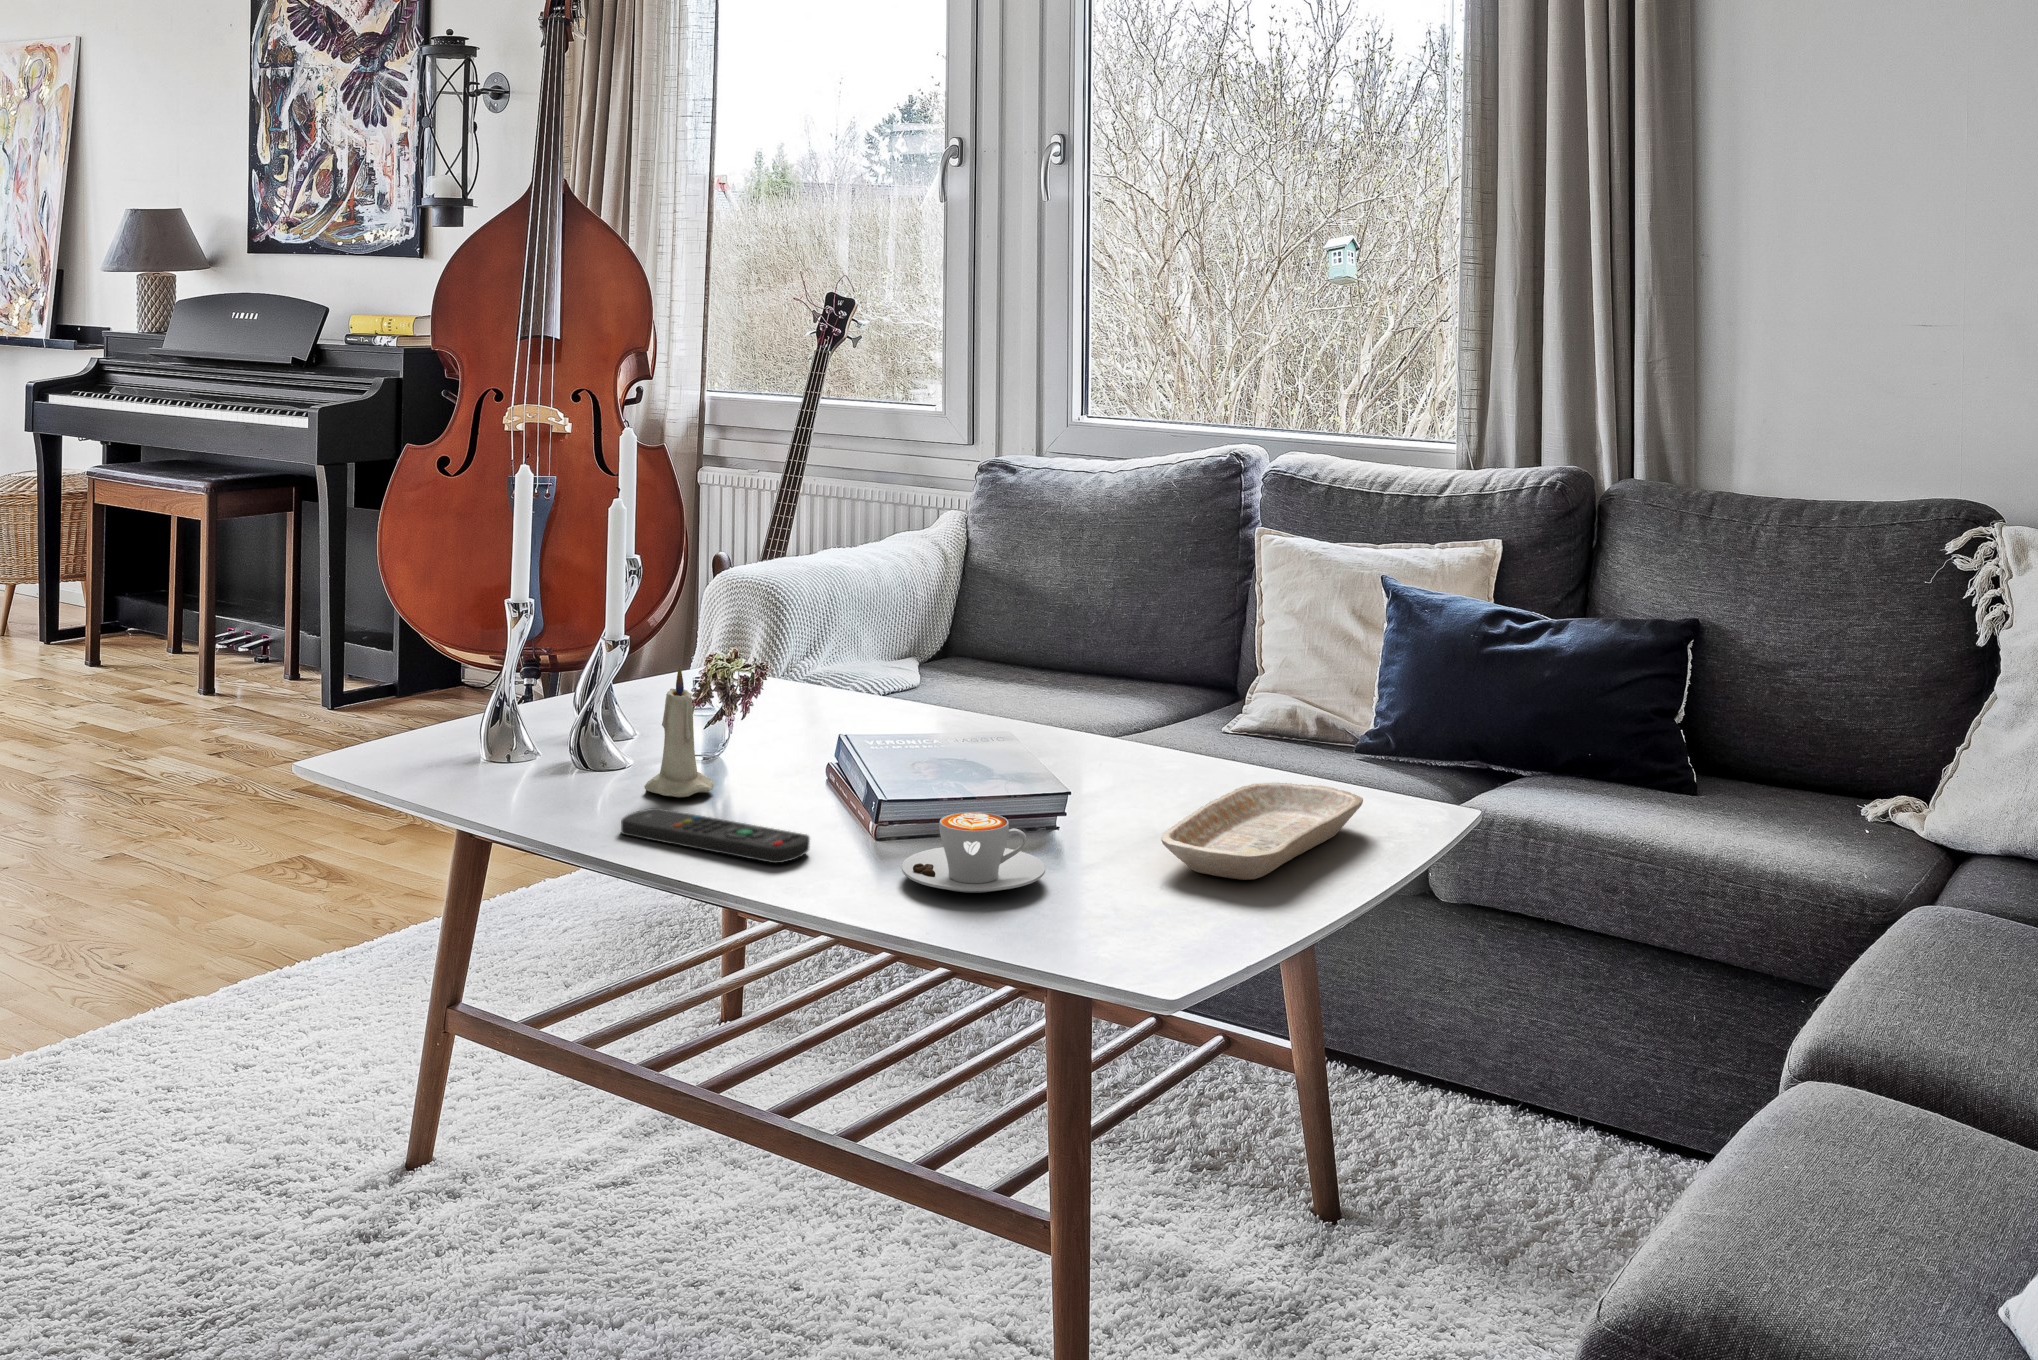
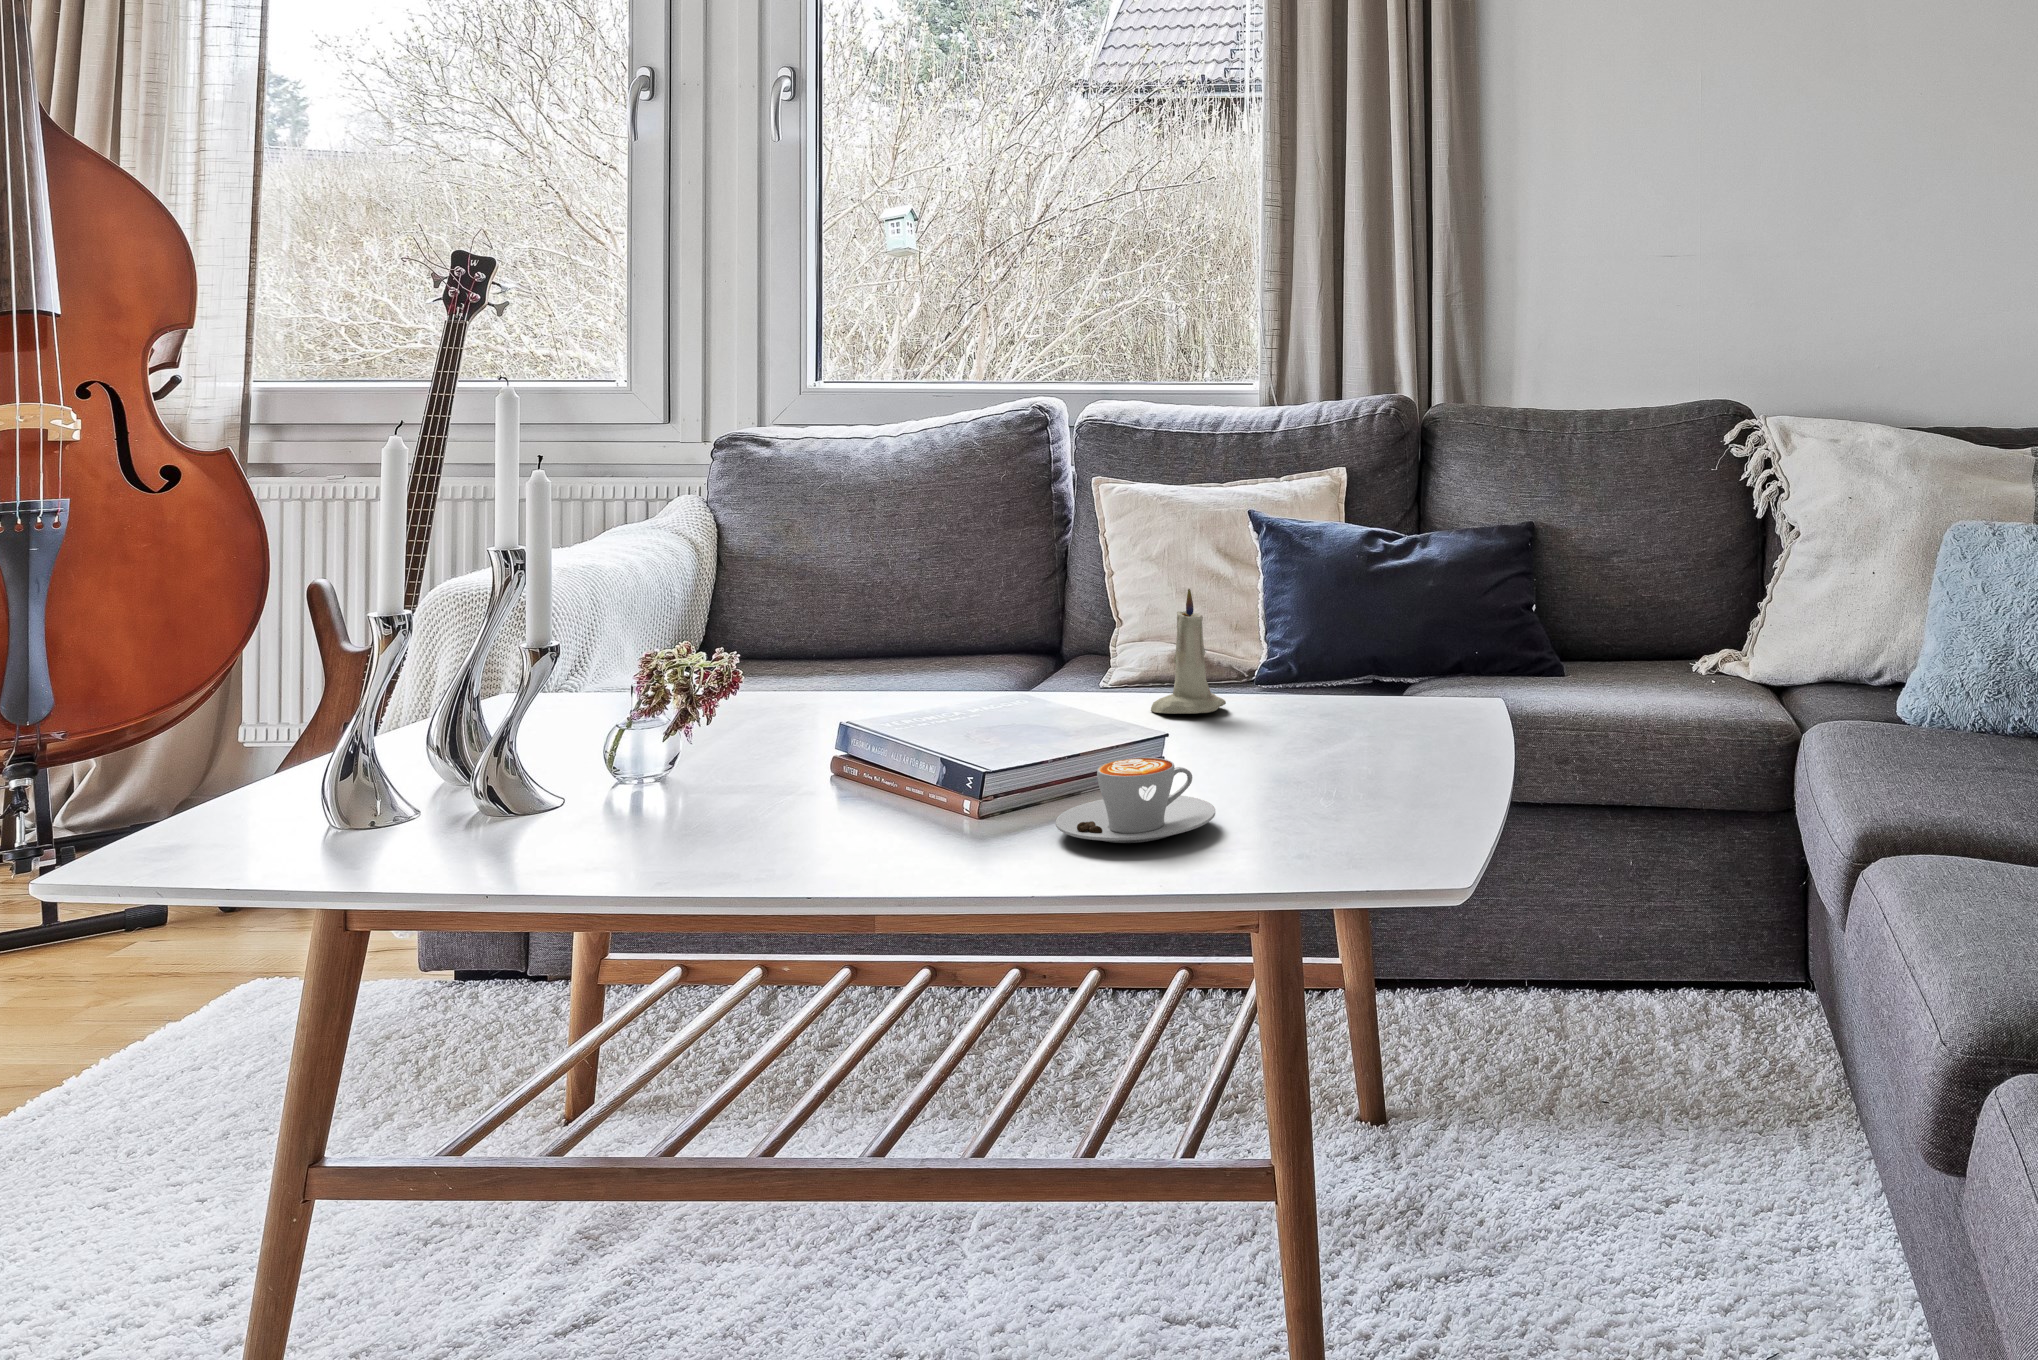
candle: present [644,666,714,797] -> present [1151,589,1226,714]
tray: present [1161,782,1363,880] -> none [1298,692,1435,783]
remote control: present [621,808,810,863] -> none [666,820,928,864]

